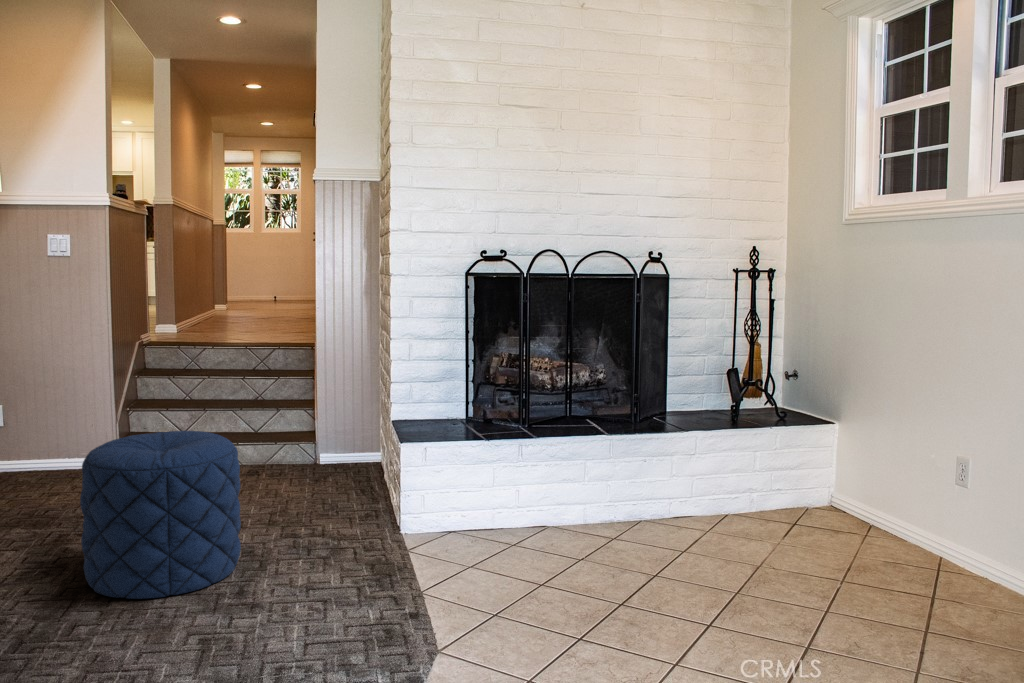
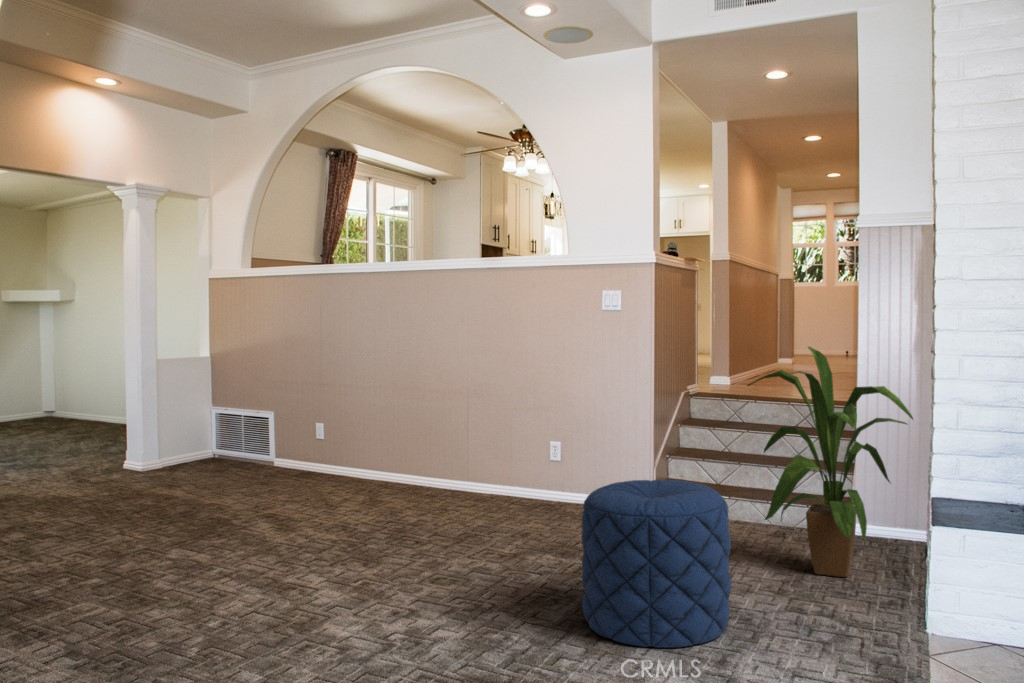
house plant: none [231,298,380,502] -> present [748,347,913,577]

